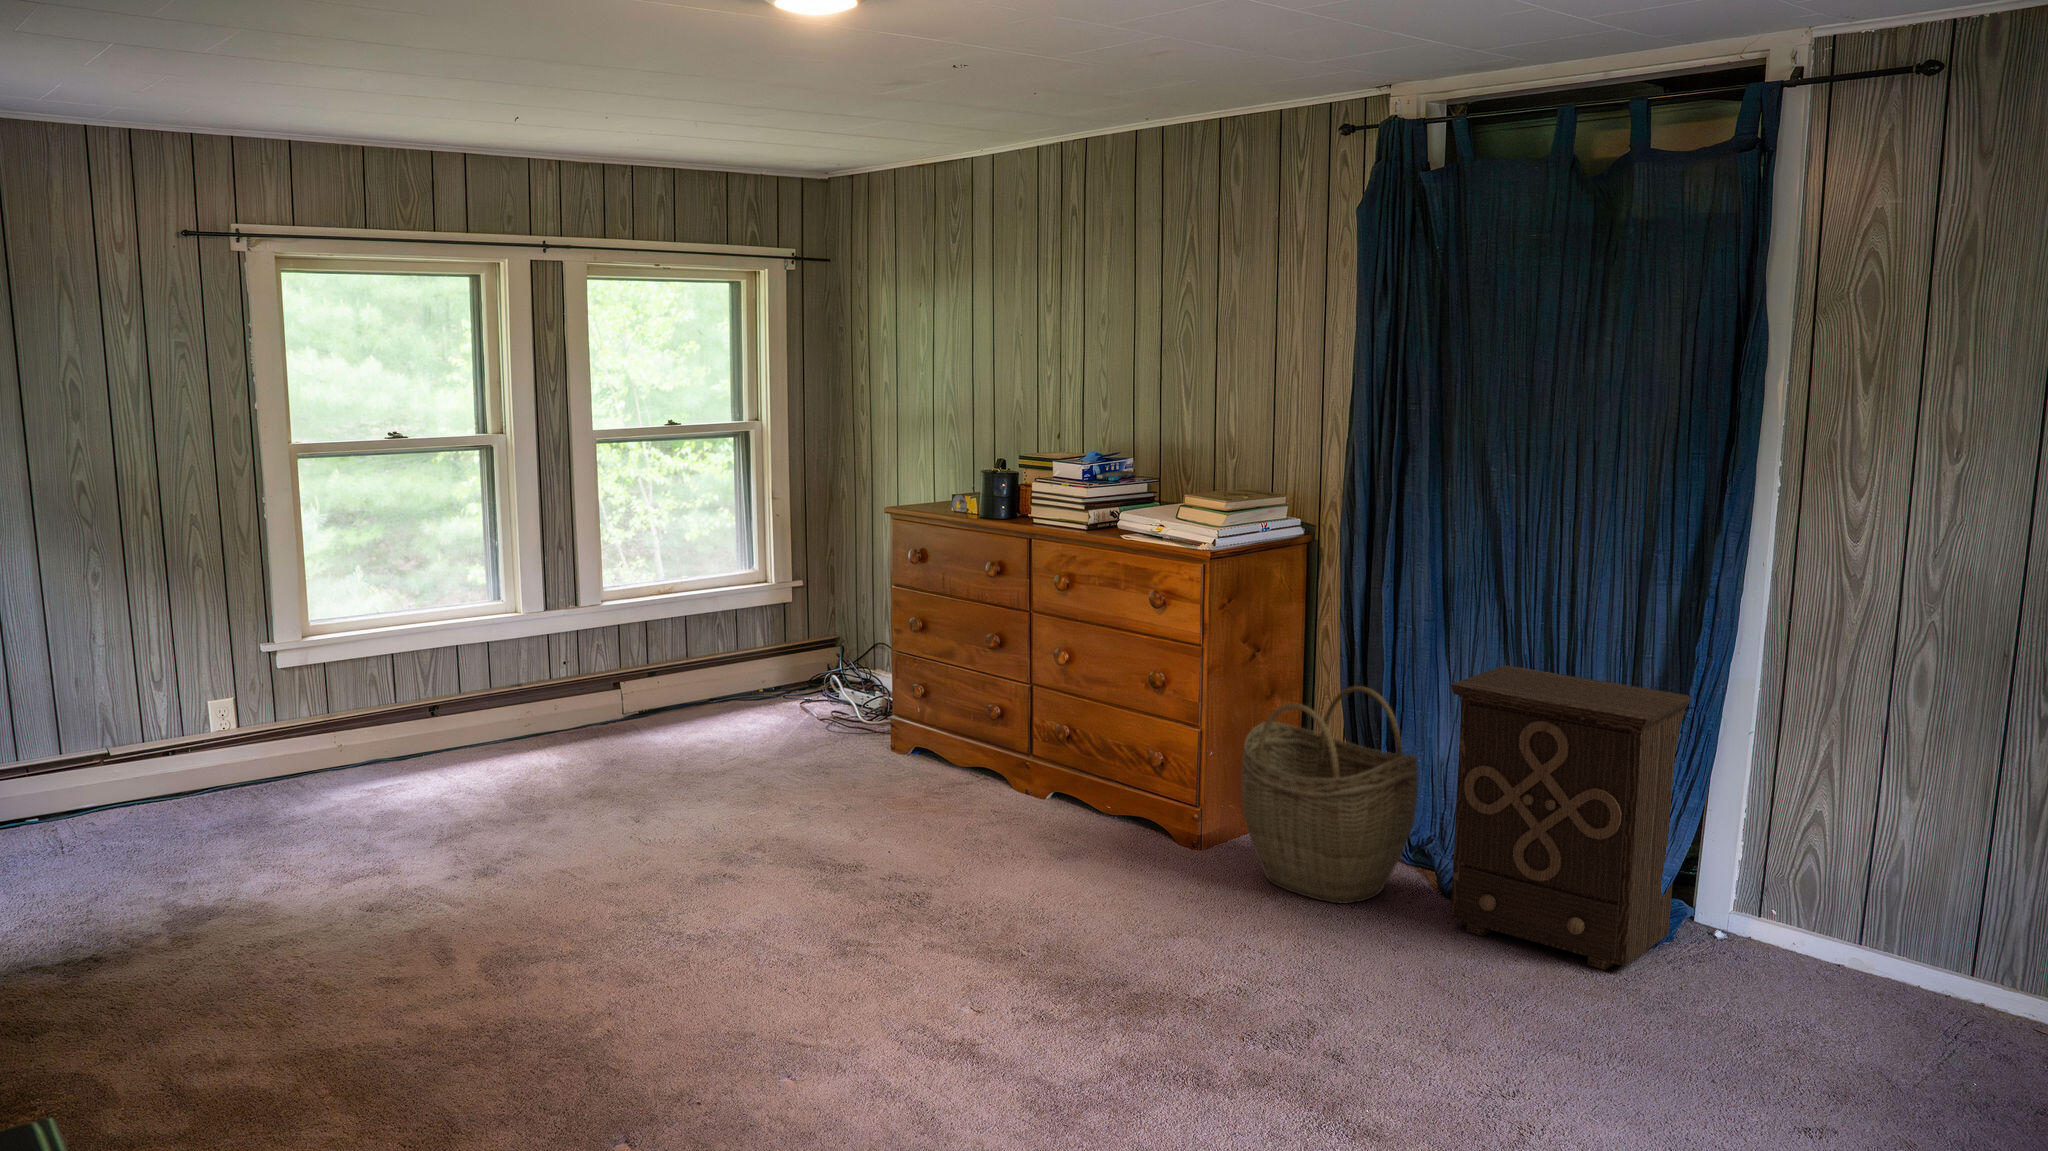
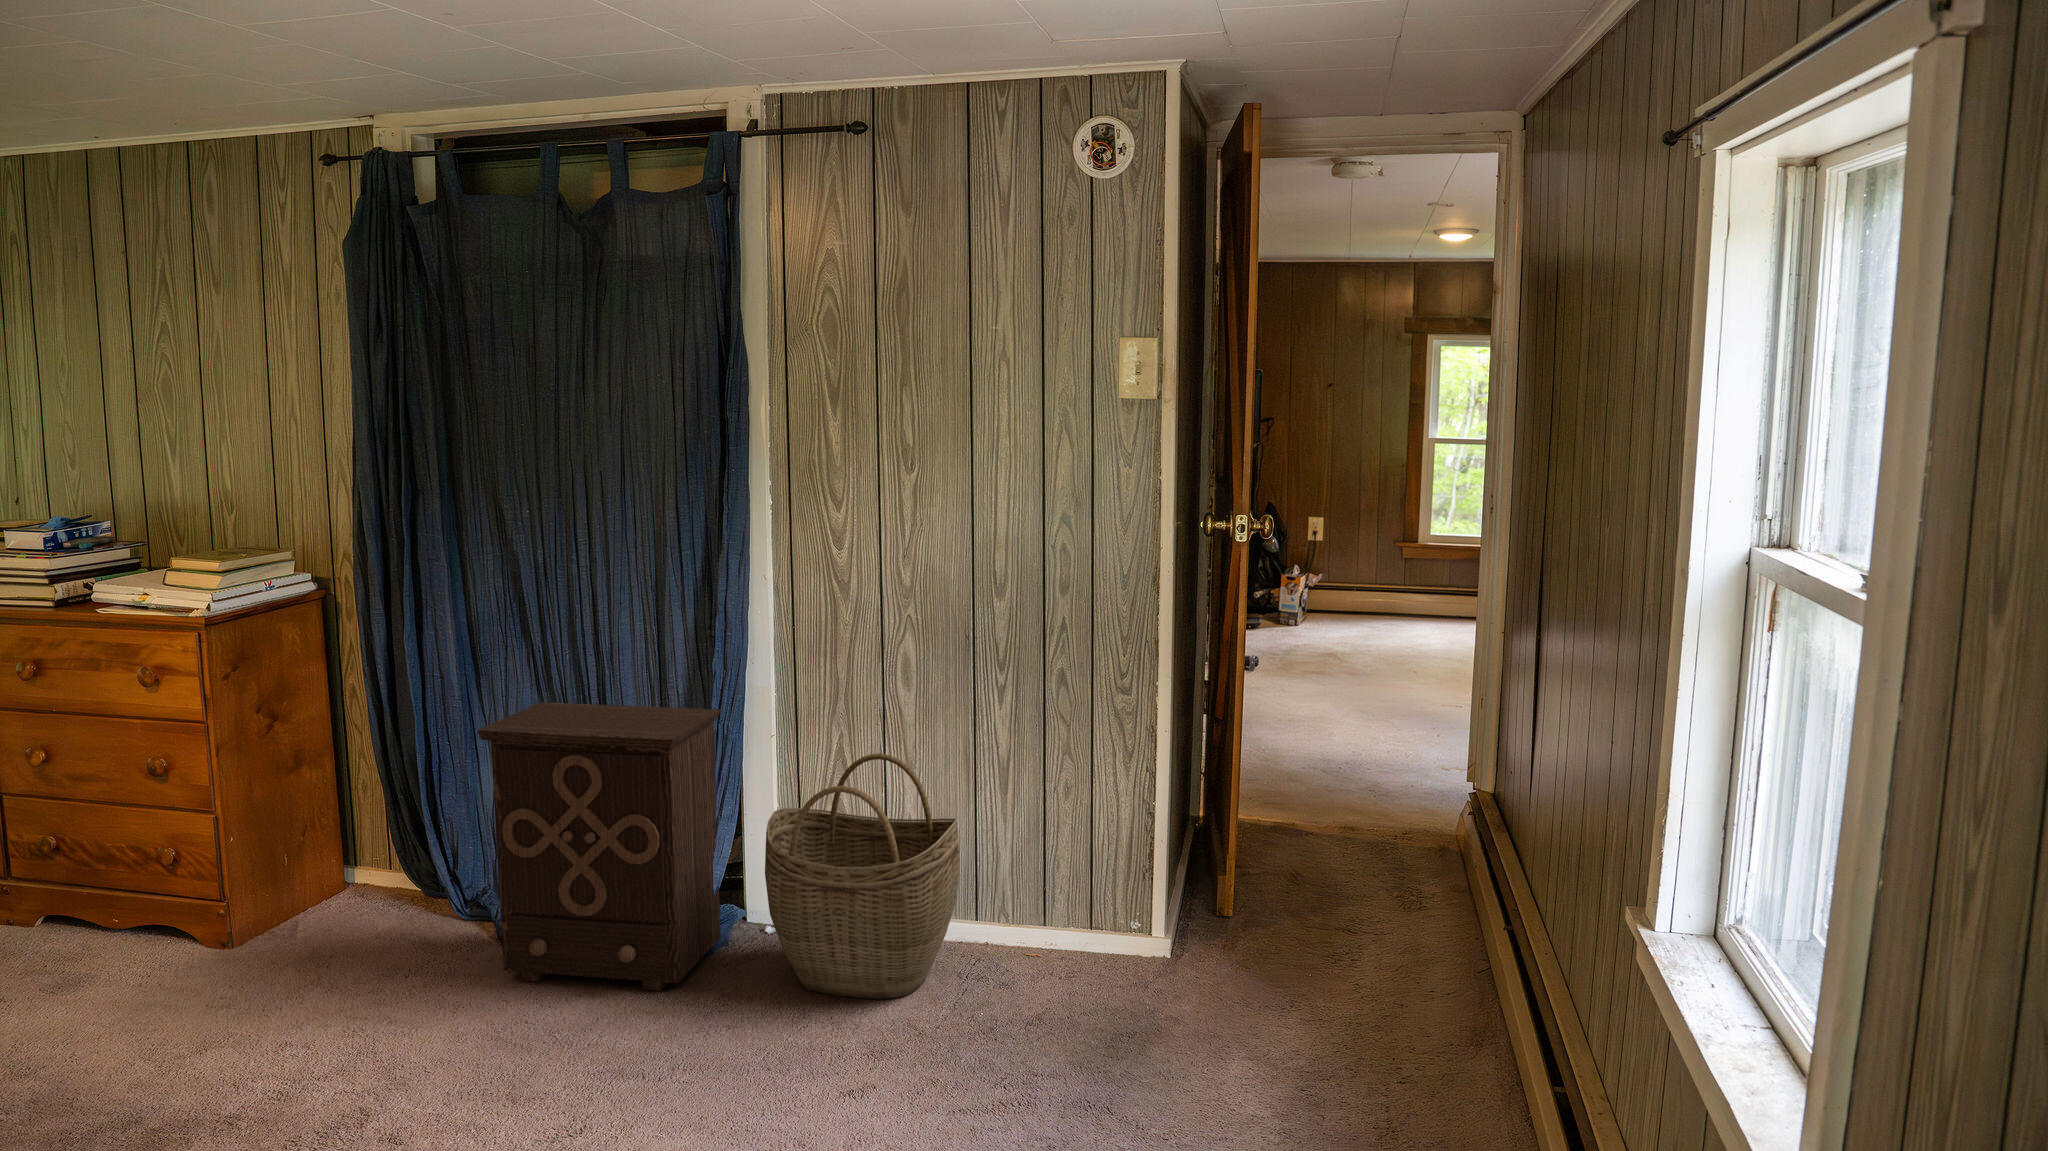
woven basket: present [1241,686,1418,903] -> present [765,754,960,999]

